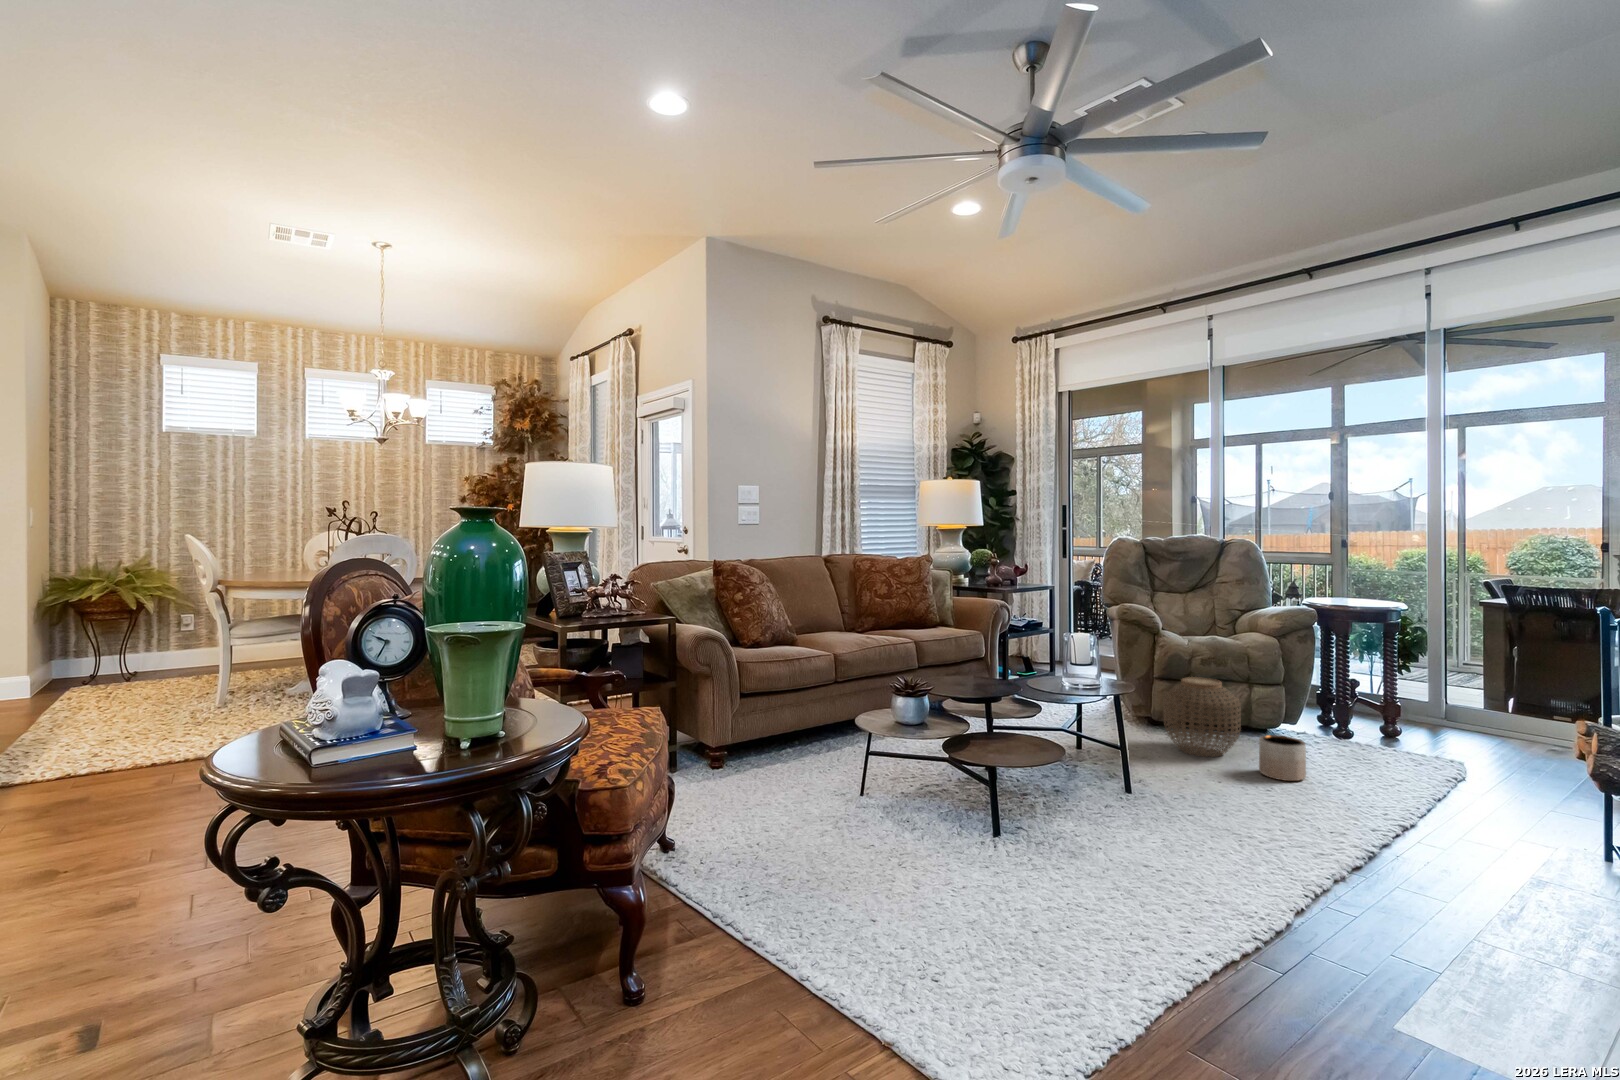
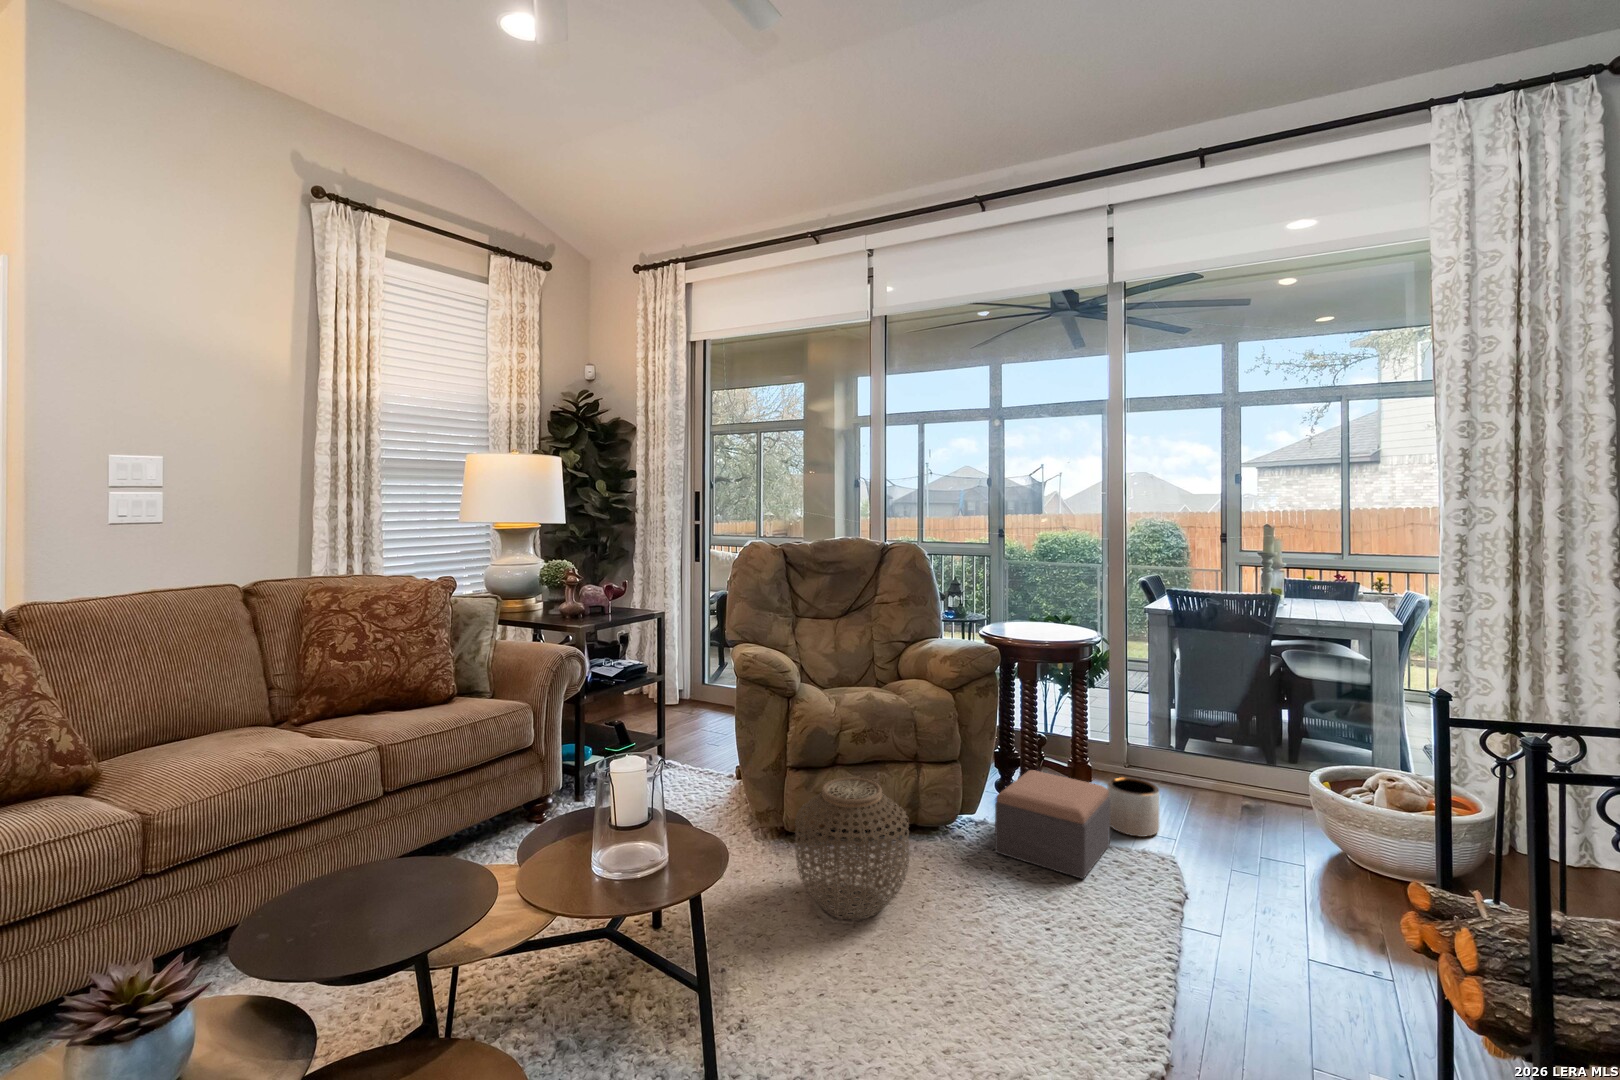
footstool: none [1310,698,1408,761] -> present [995,770,1110,879]
planter: present [1259,735,1306,781] -> present [1107,777,1159,837]

